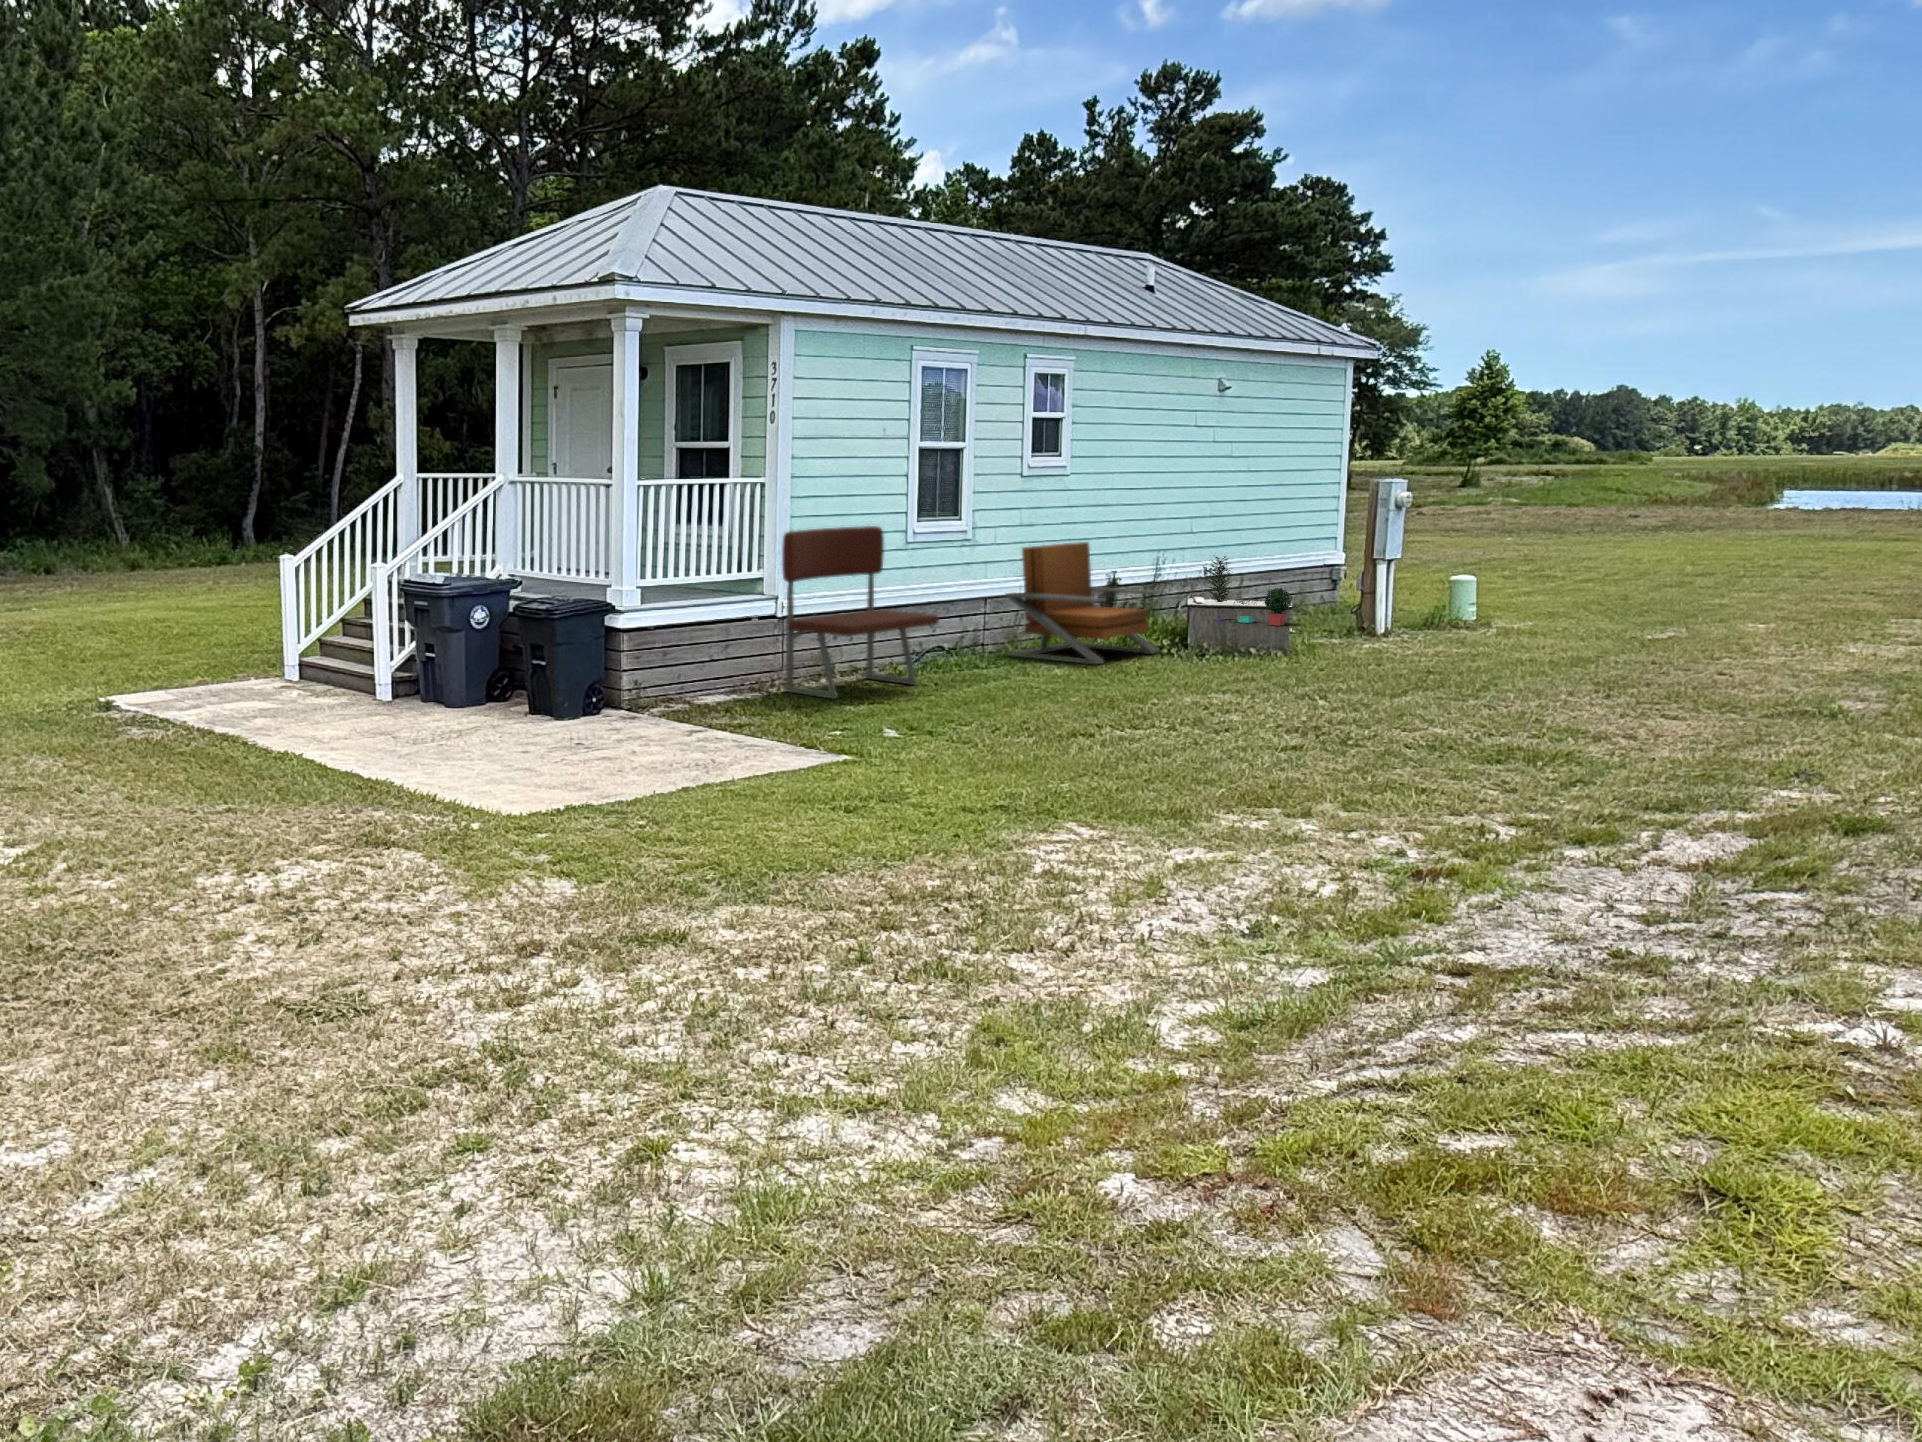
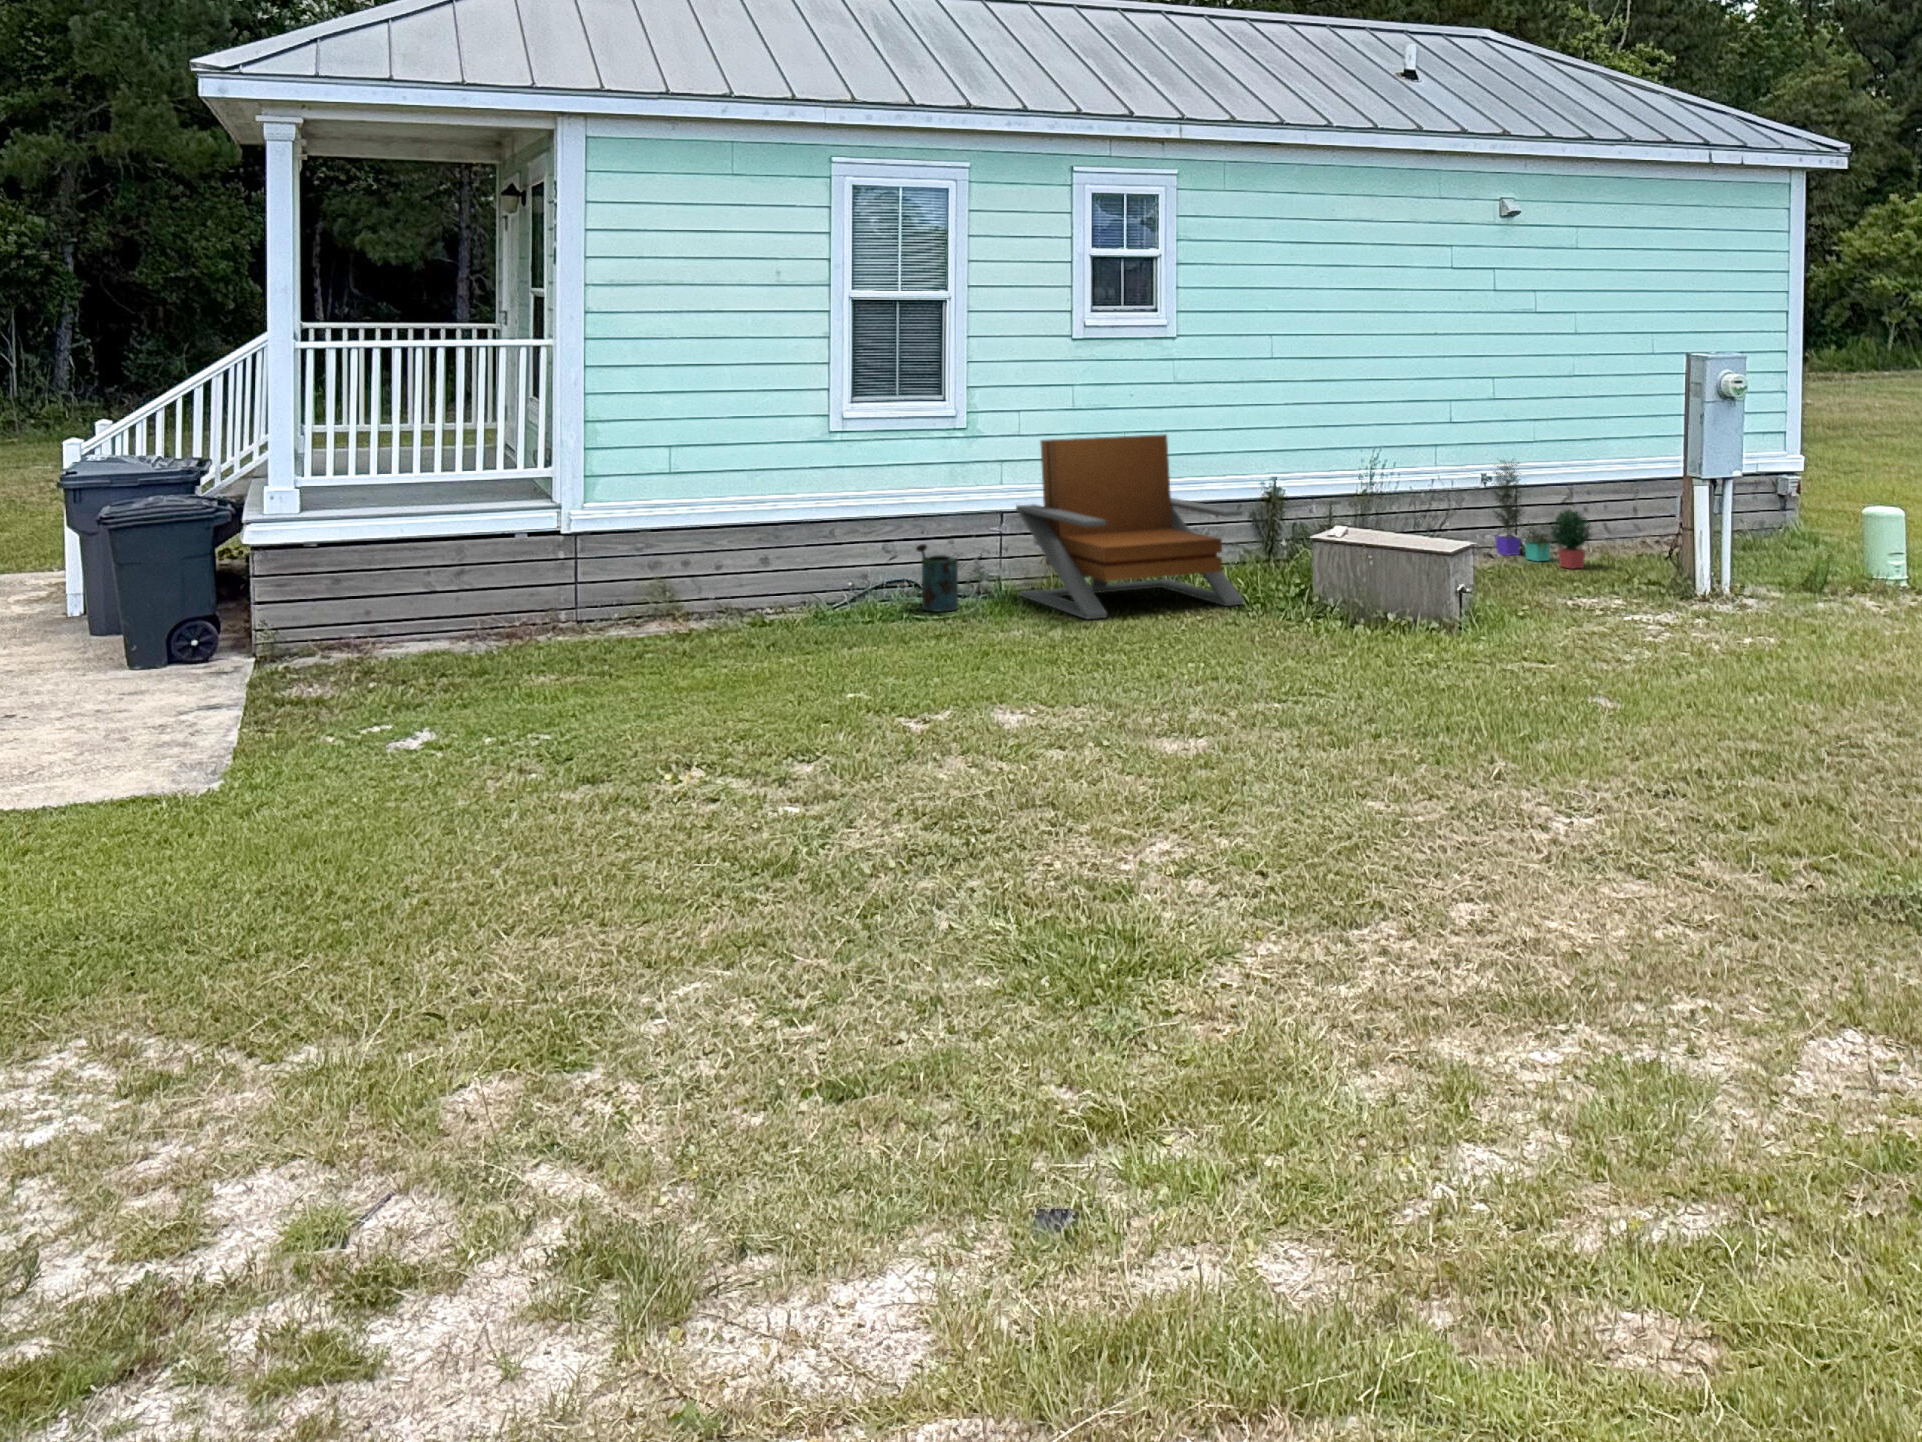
bench: present [782,526,939,699] -> none [528,406,753,652]
watering can: none [953,622,1006,666] -> present [916,544,958,612]

